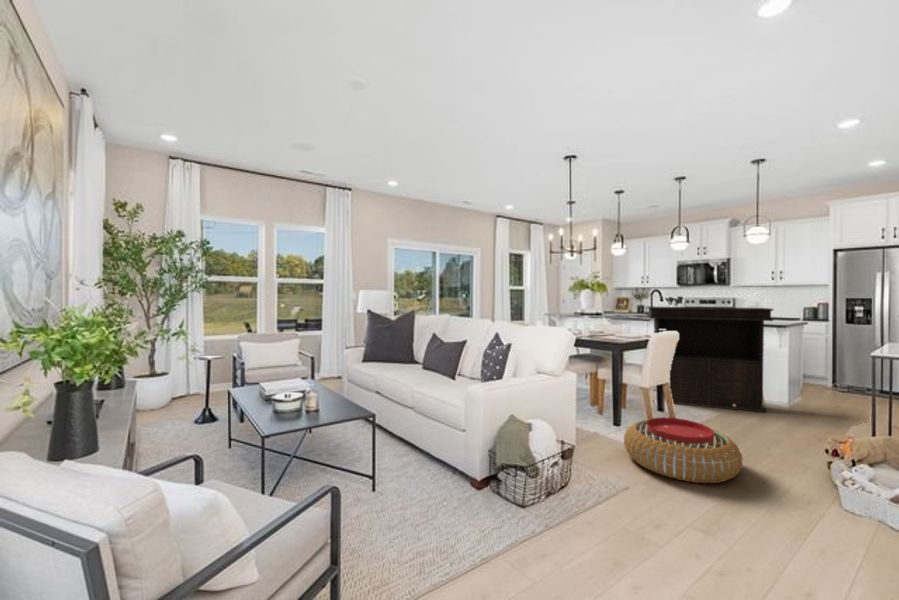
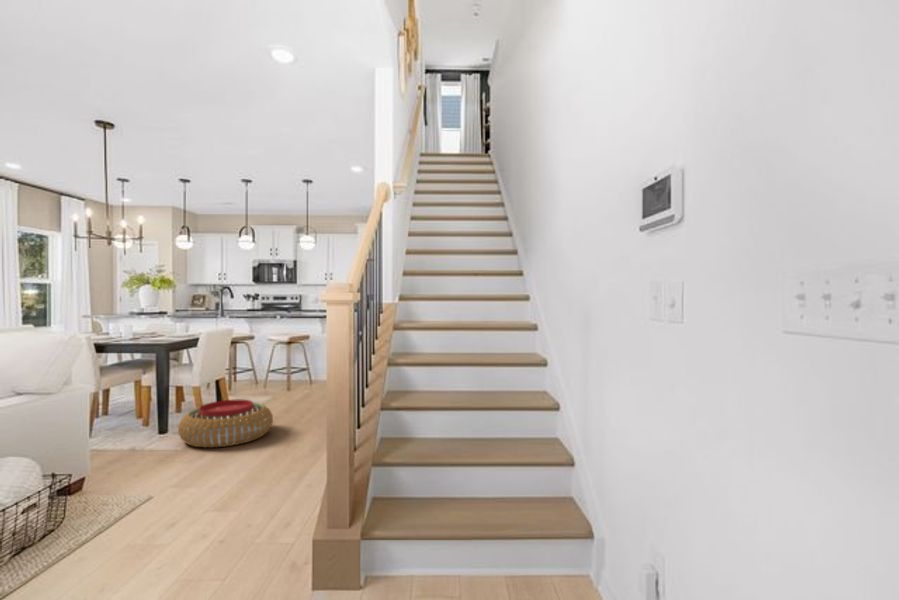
console table: present [647,306,773,412] -> none [212,302,313,397]

